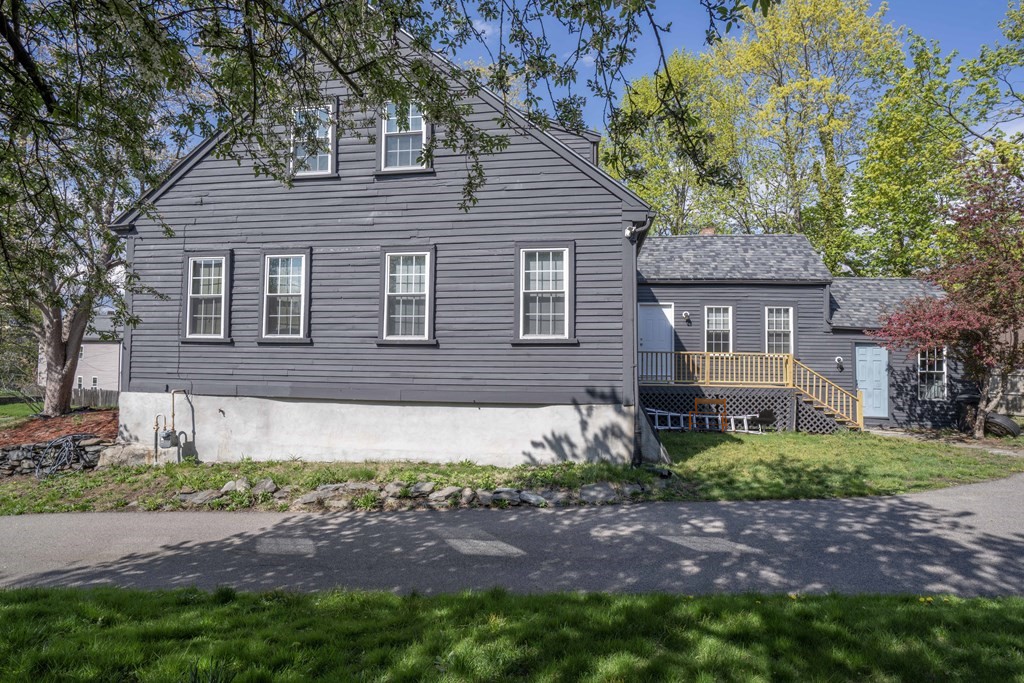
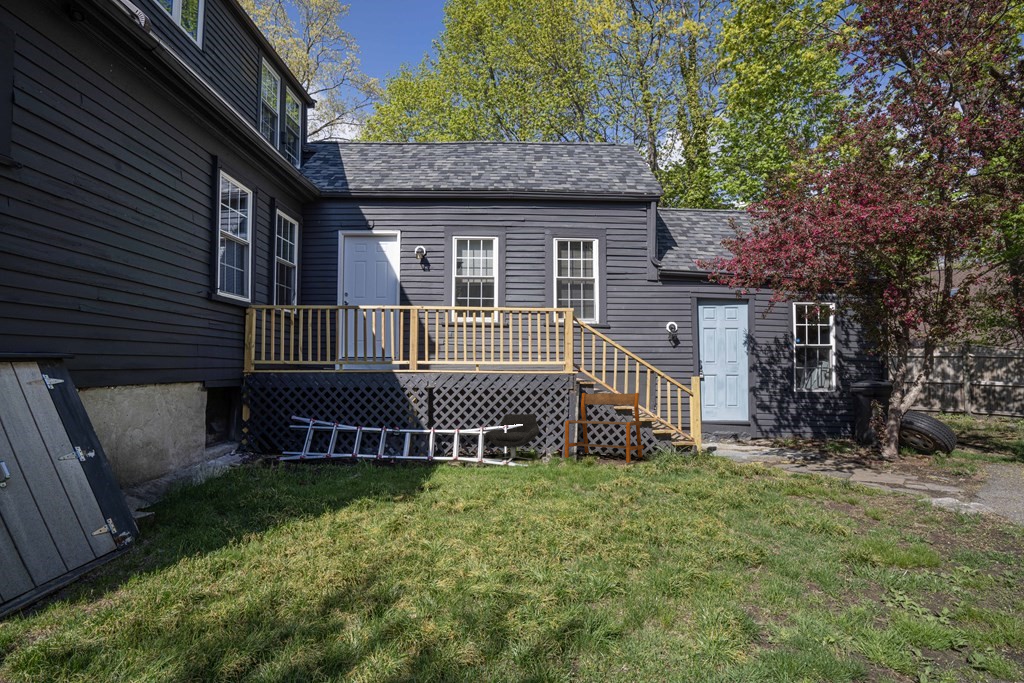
bench: present [689,398,728,431] -> present [565,393,644,463]

